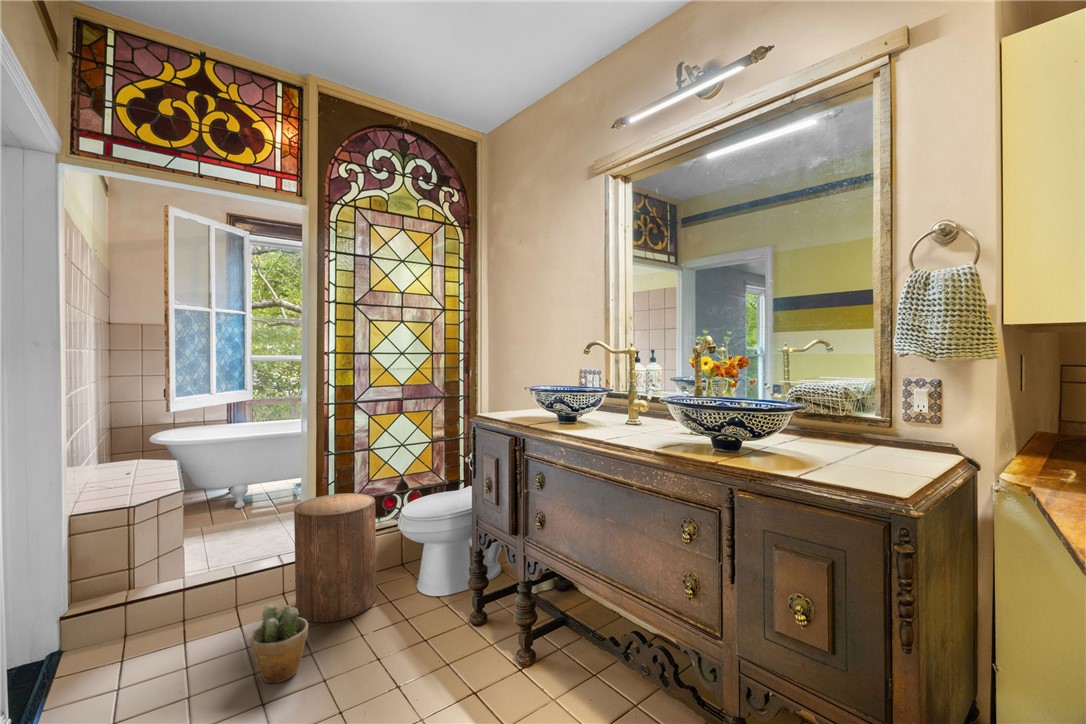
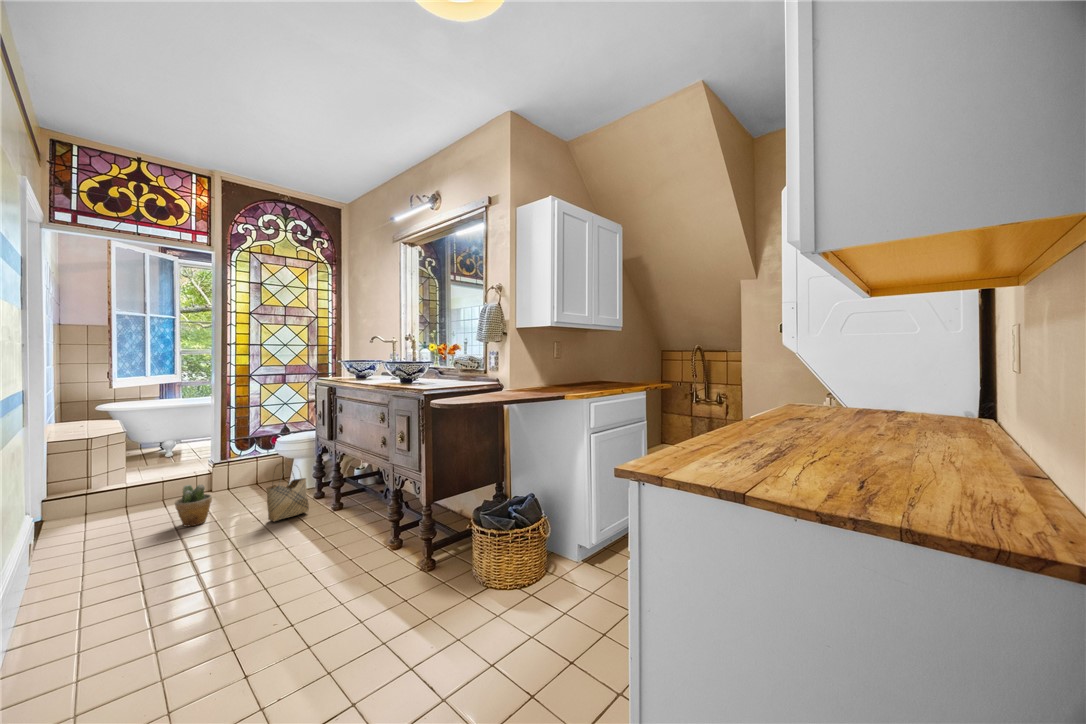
stool: present [294,493,377,622] -> none [206,432,264,504]
woven basket: none [400,569,466,688] -> present [266,471,309,521]

